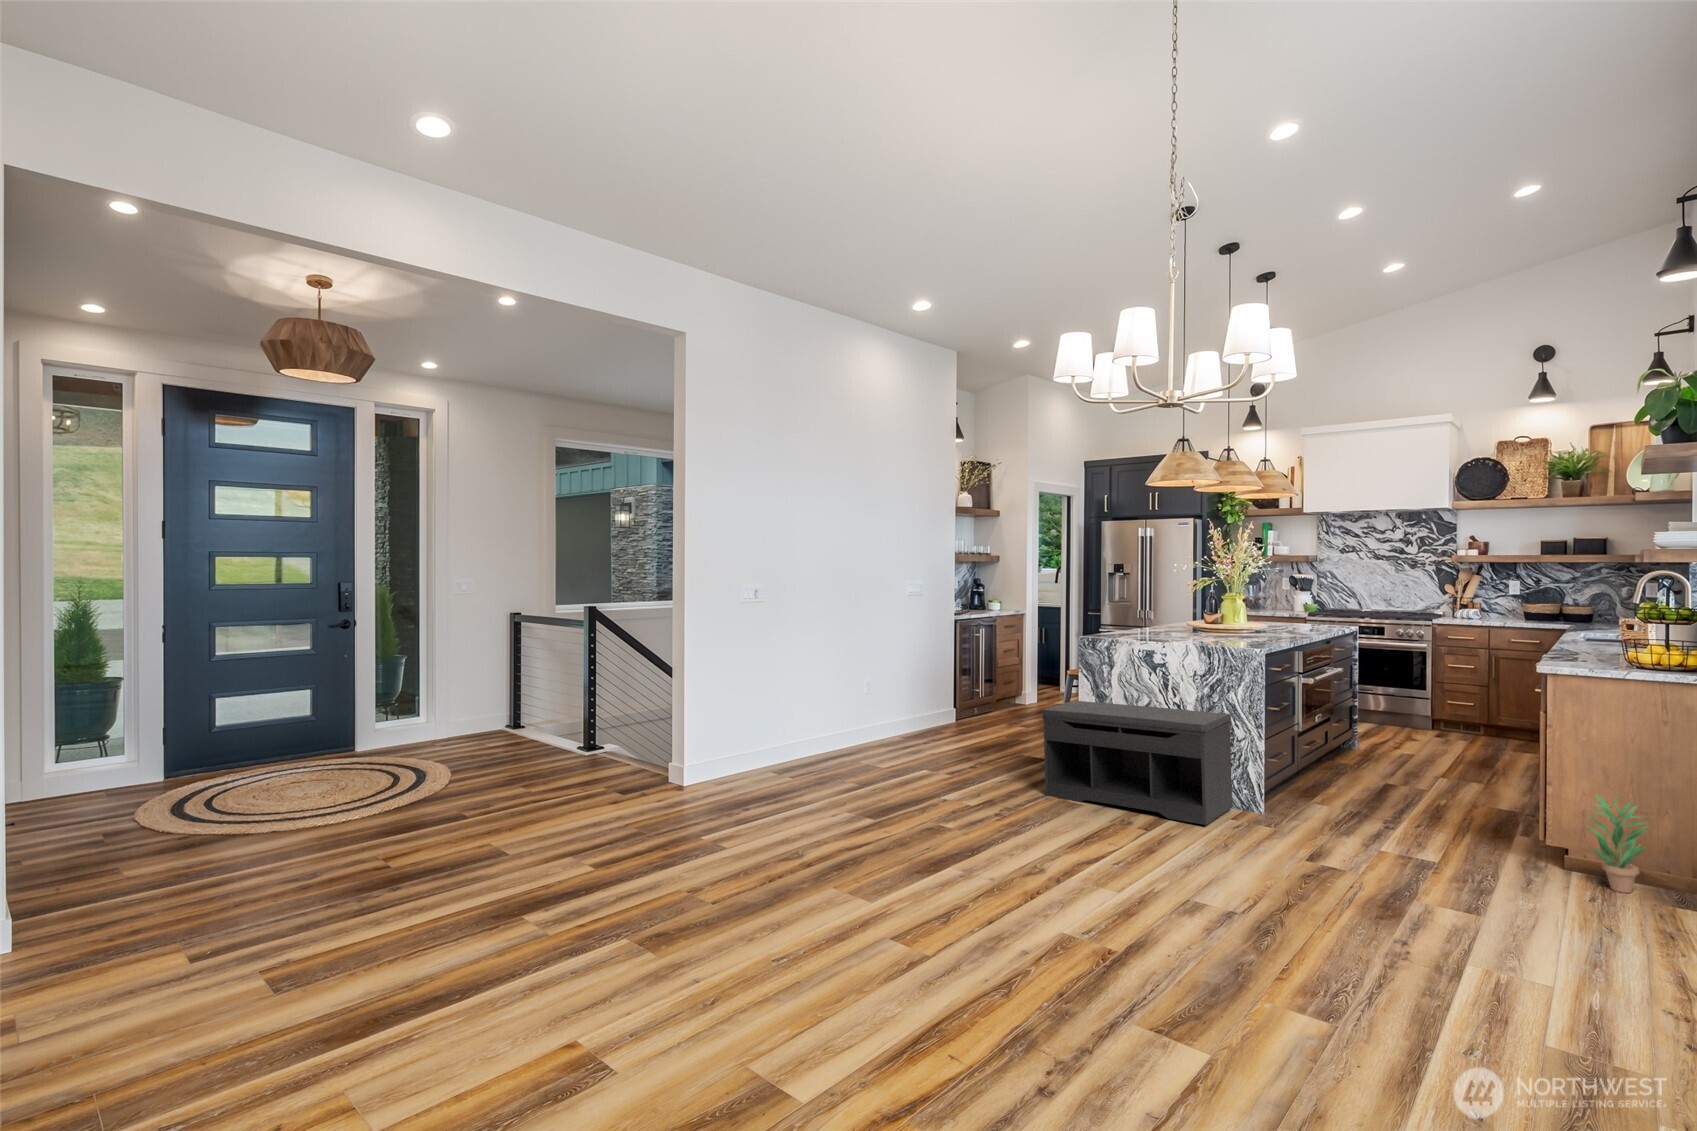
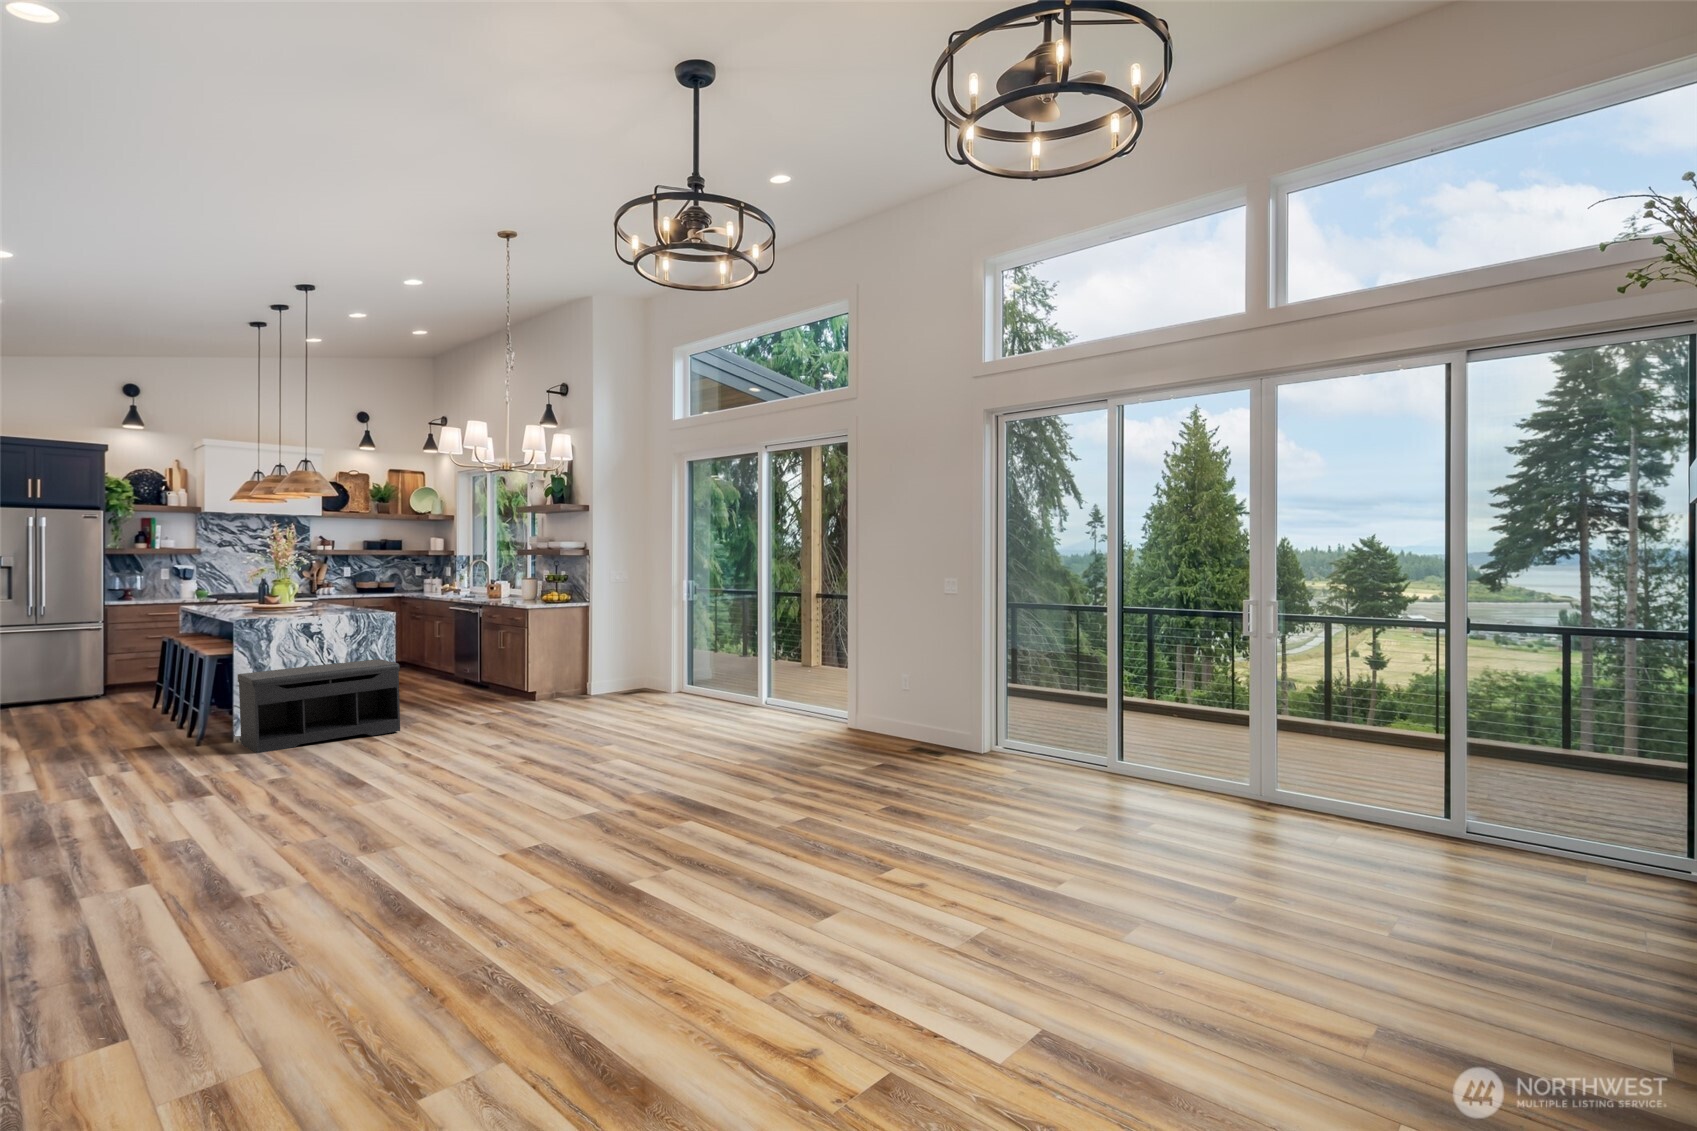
potted plant: present [1589,795,1647,893] -> none [553,660,579,704]

